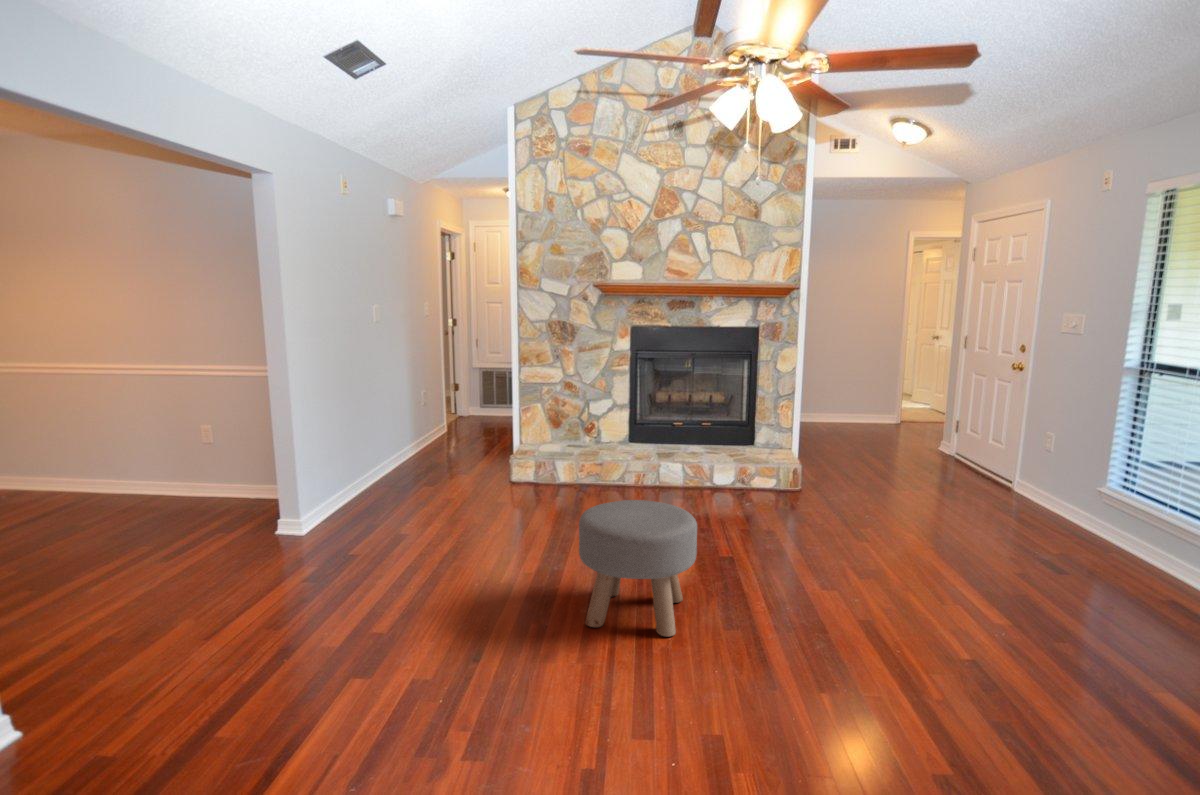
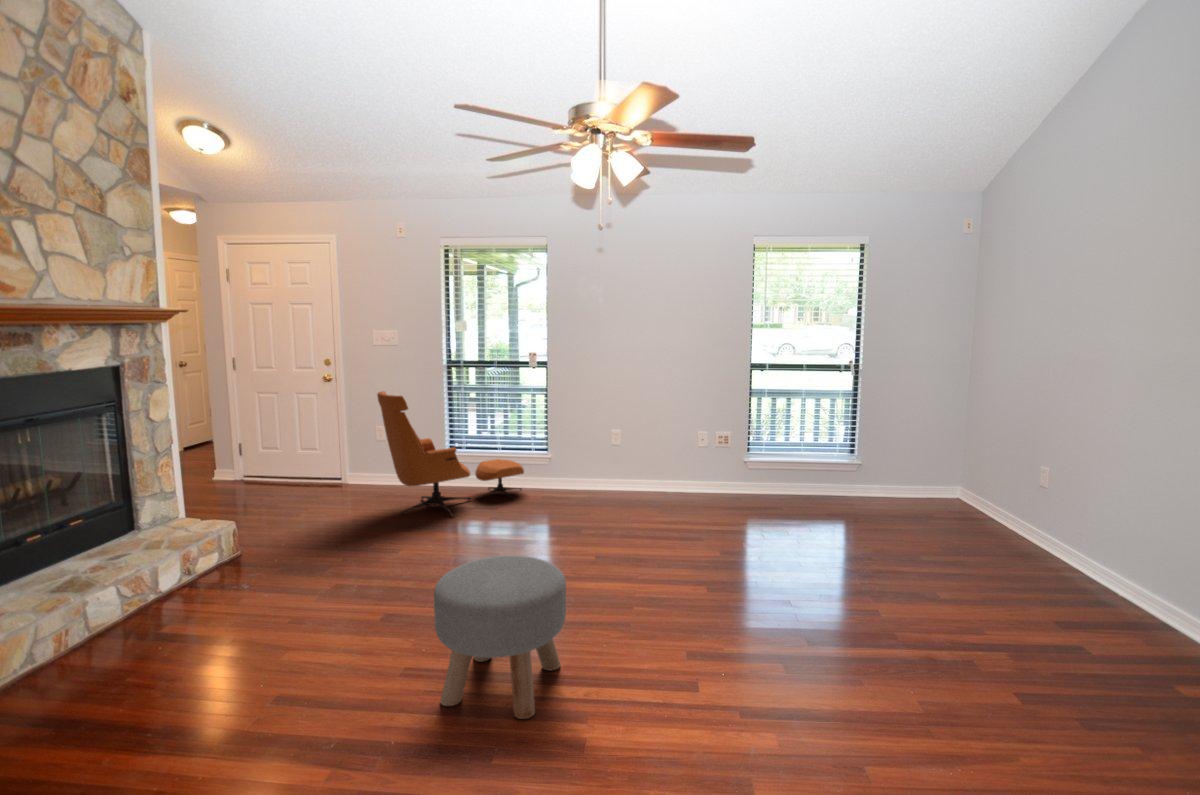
lounge chair: none [944,375,1194,585] -> present [377,391,524,517]

